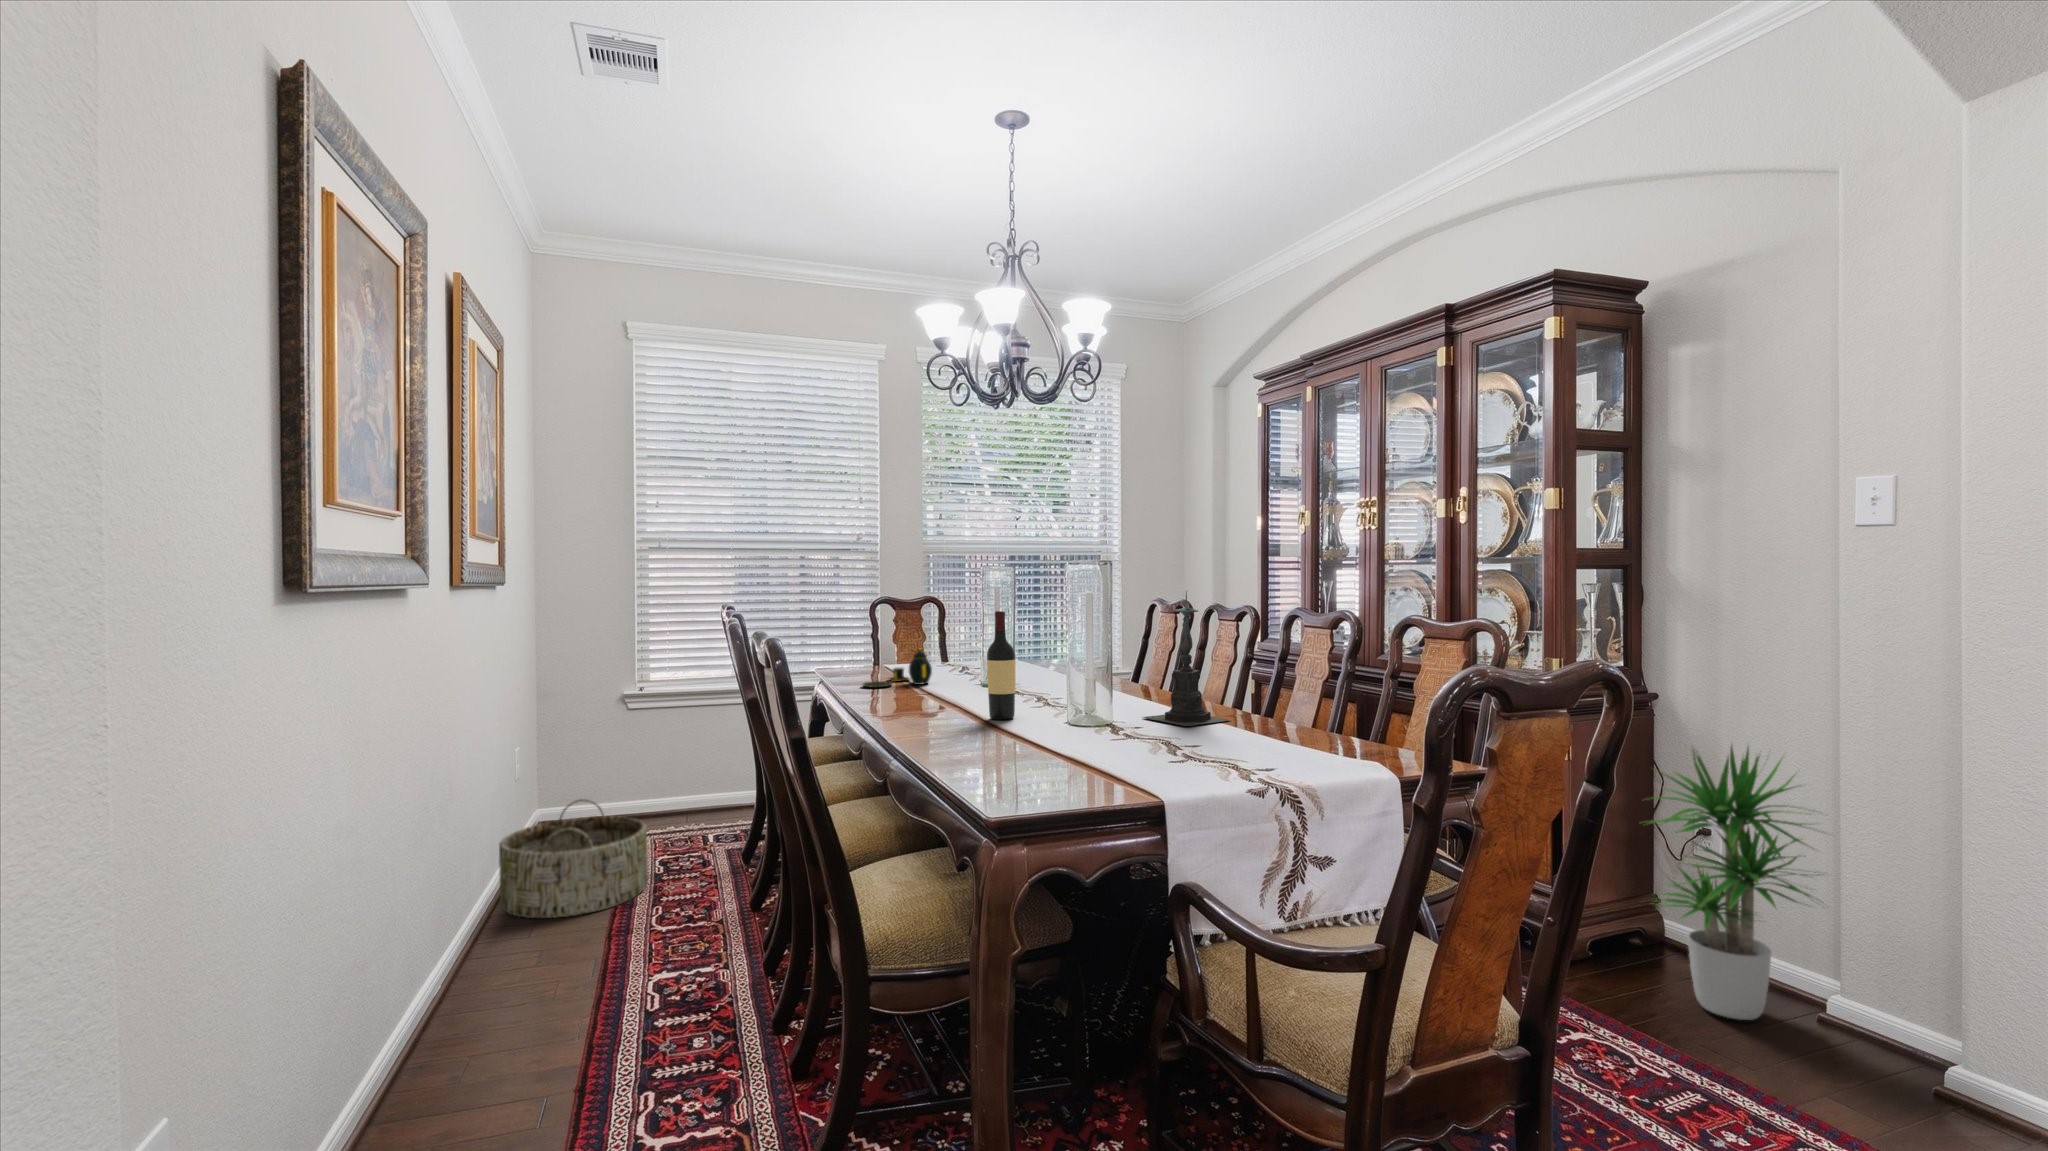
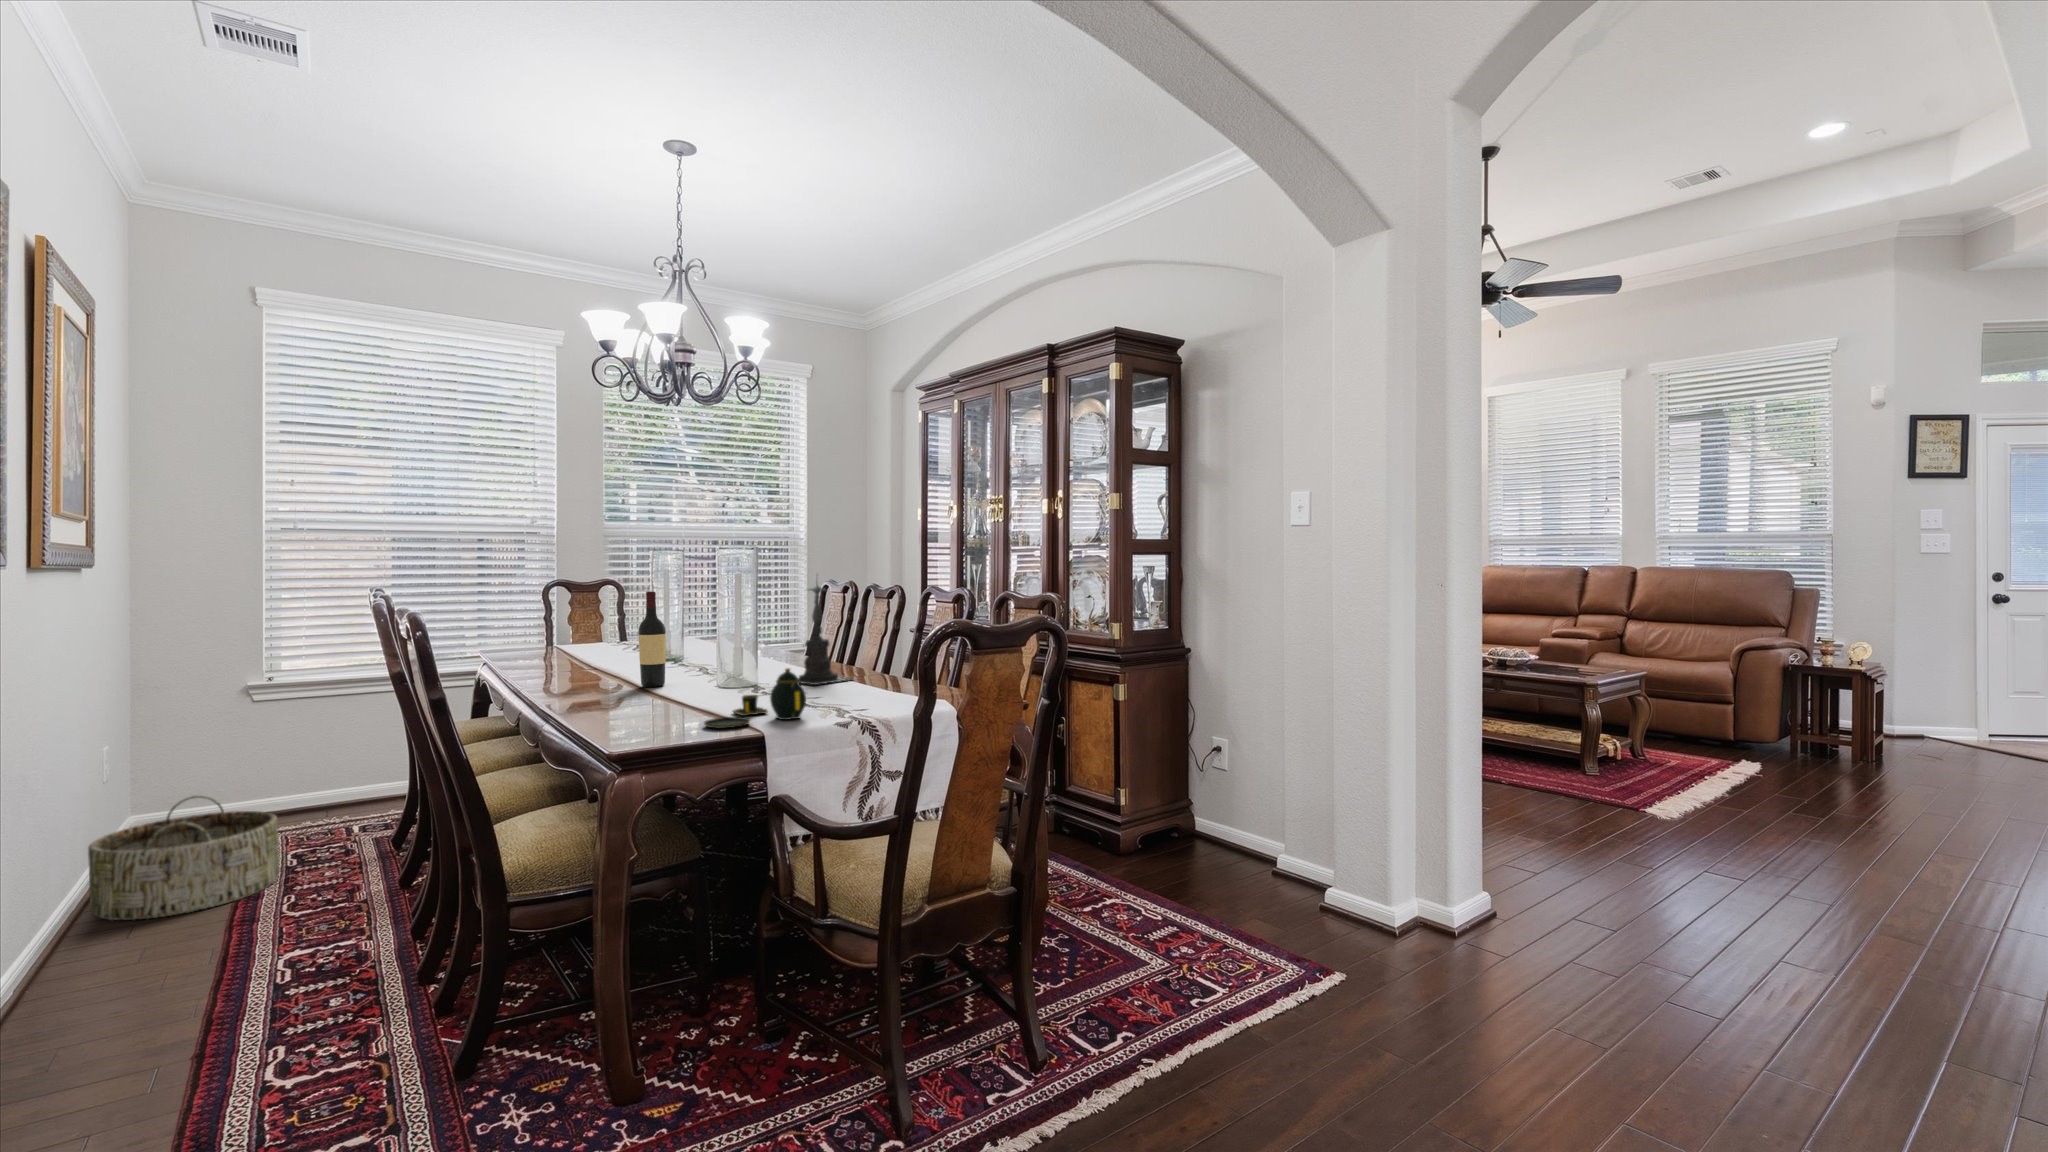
teapot: present [863,649,932,688] -> present [704,668,806,728]
potted plant: present [1647,746,1826,1020] -> none [1162,681,1280,881]

